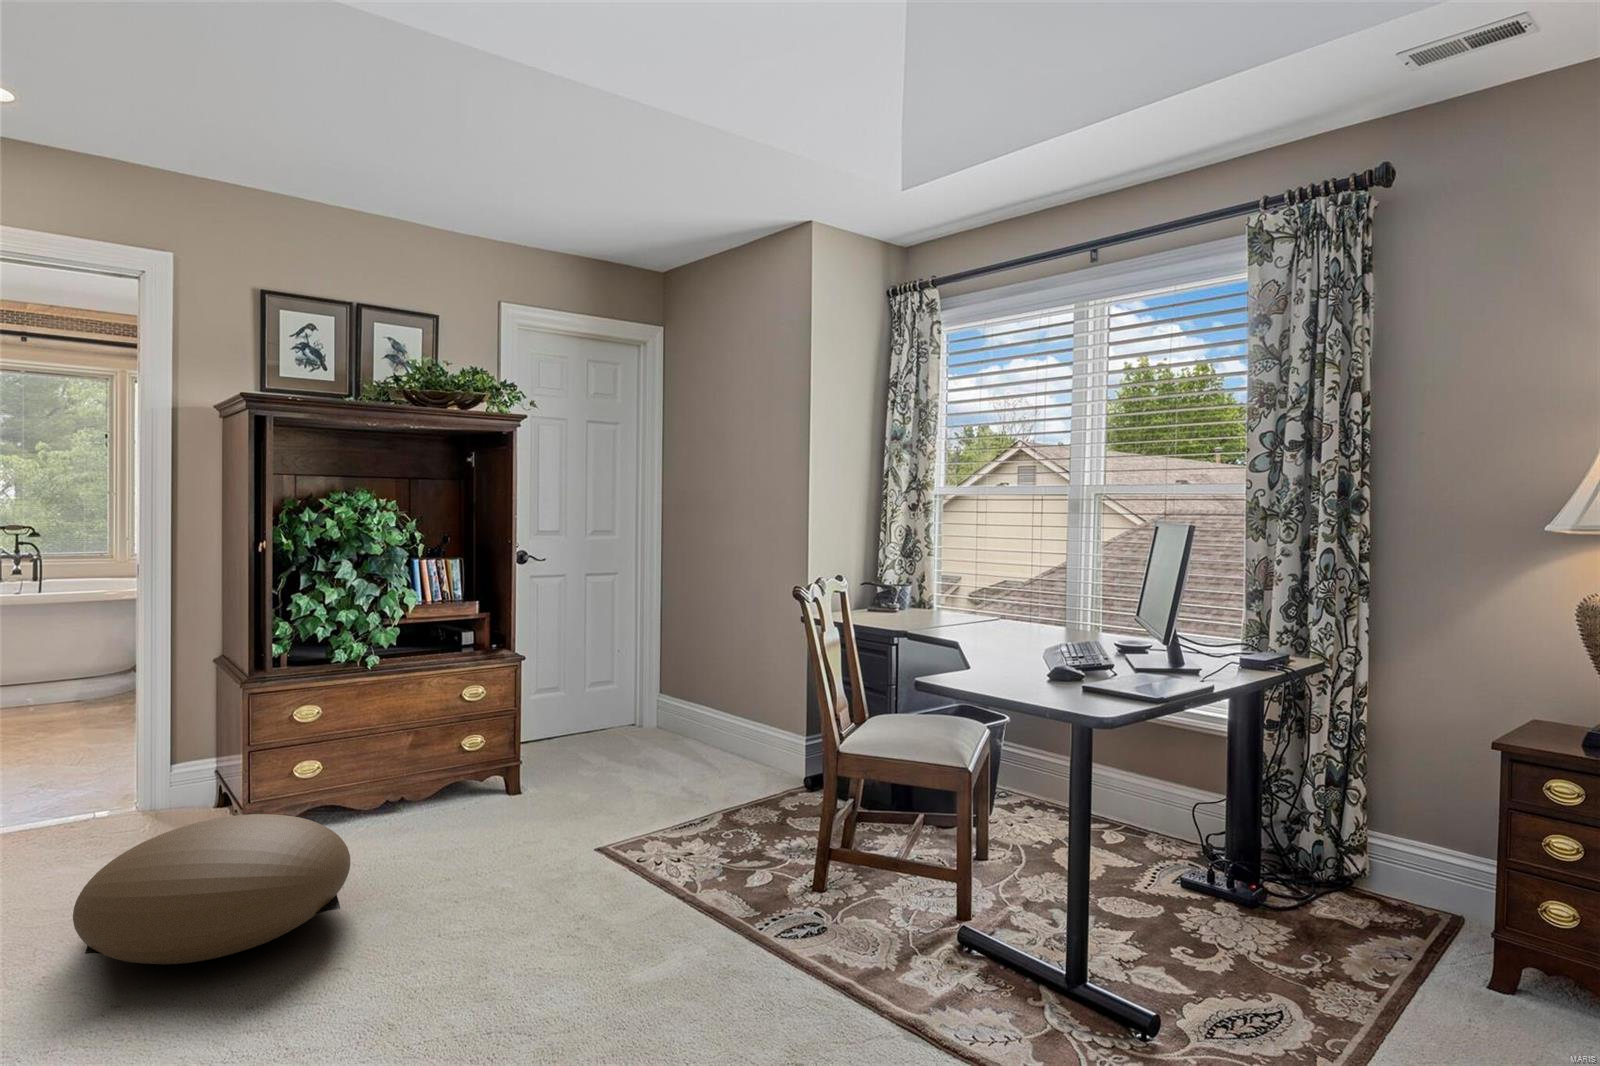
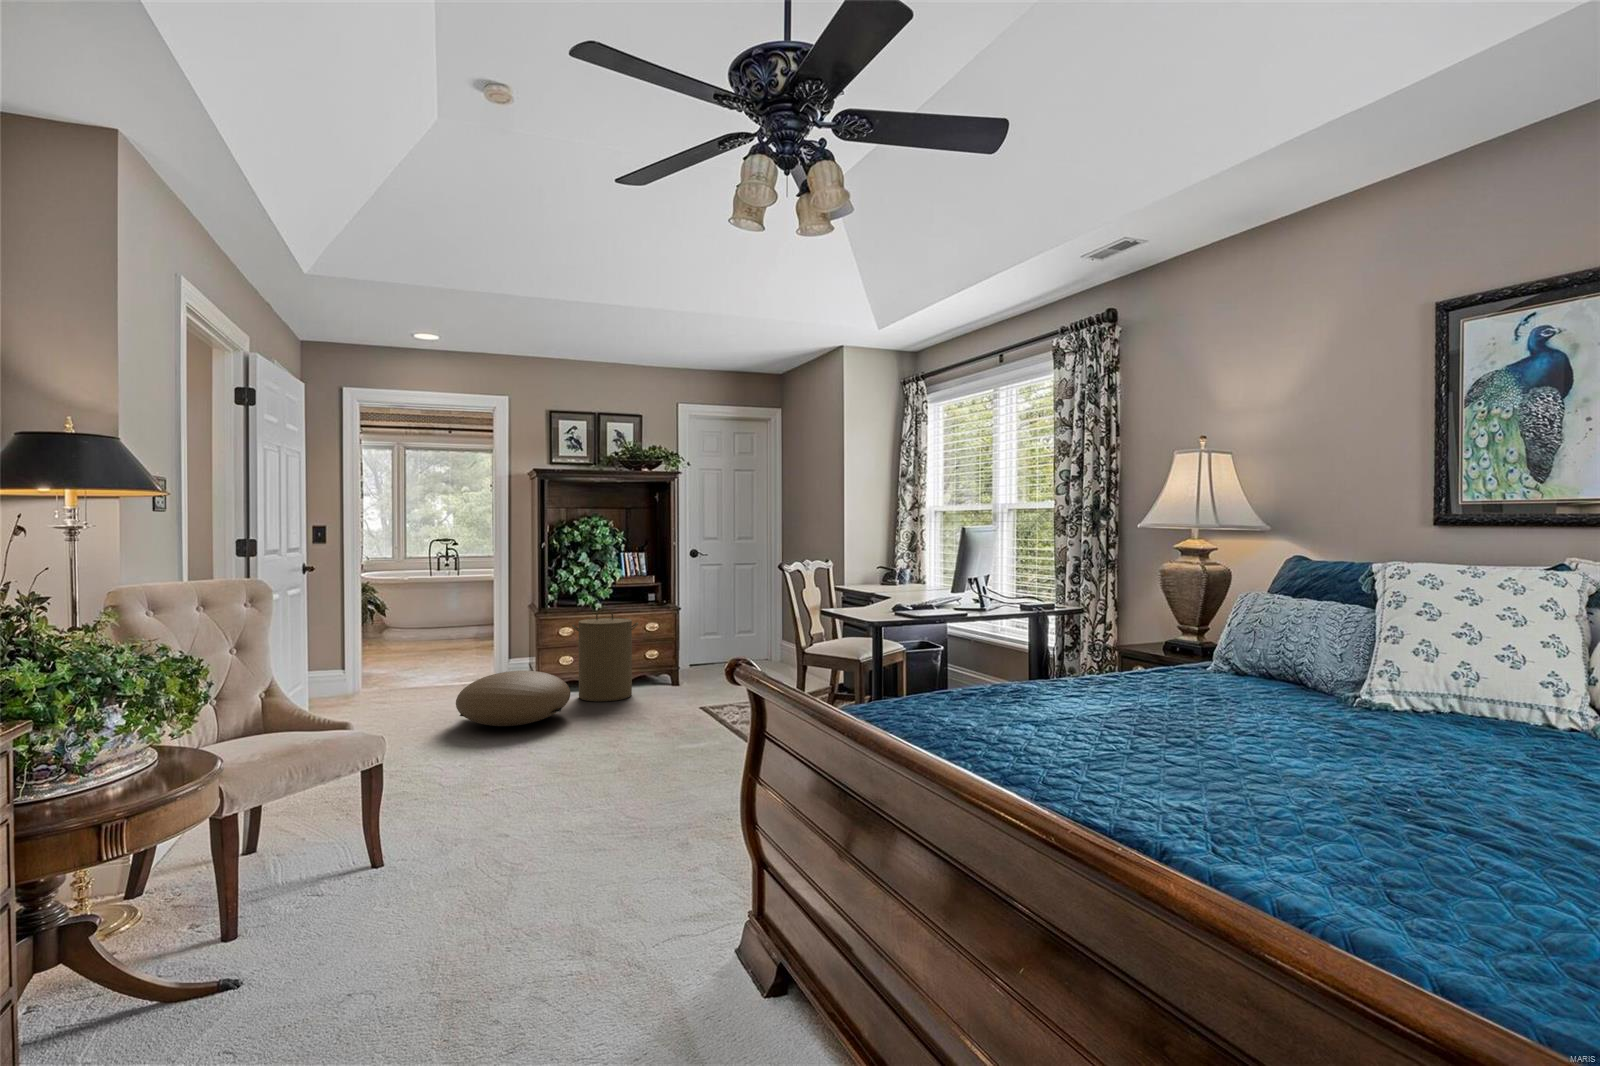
laundry hamper: none [330,668,463,851] -> present [572,608,638,702]

